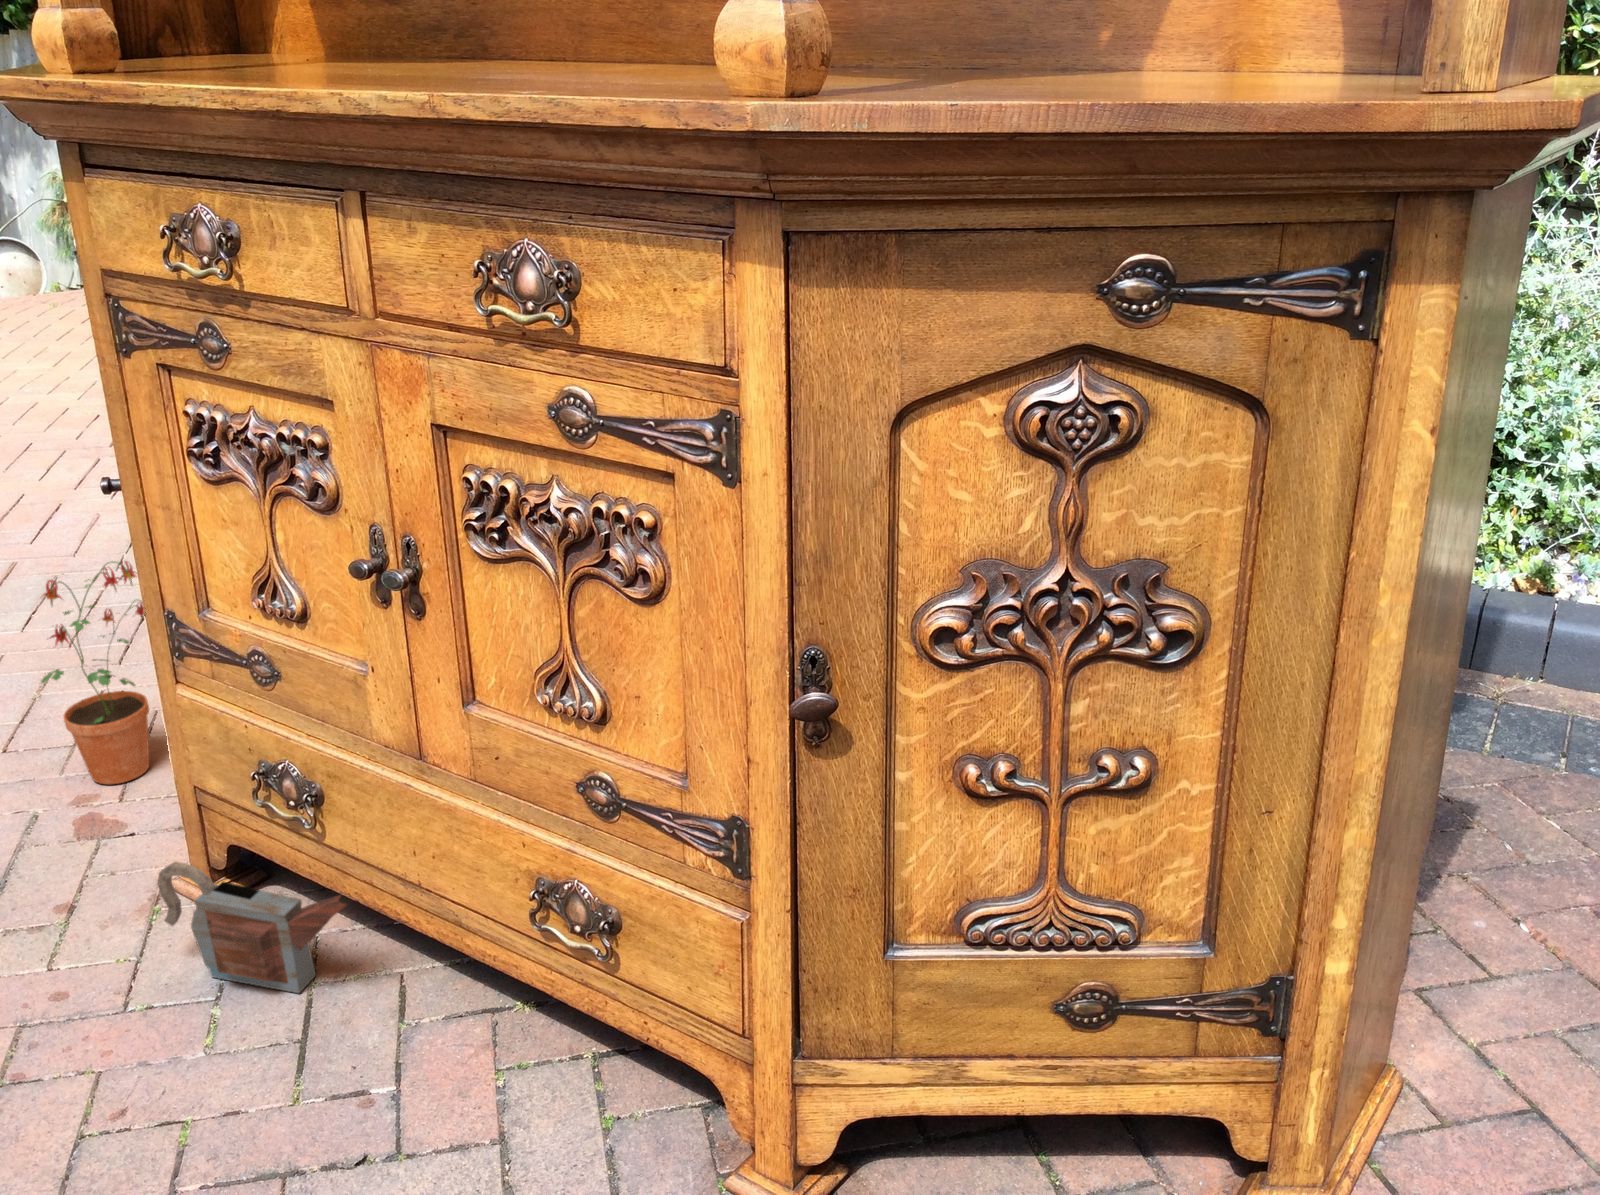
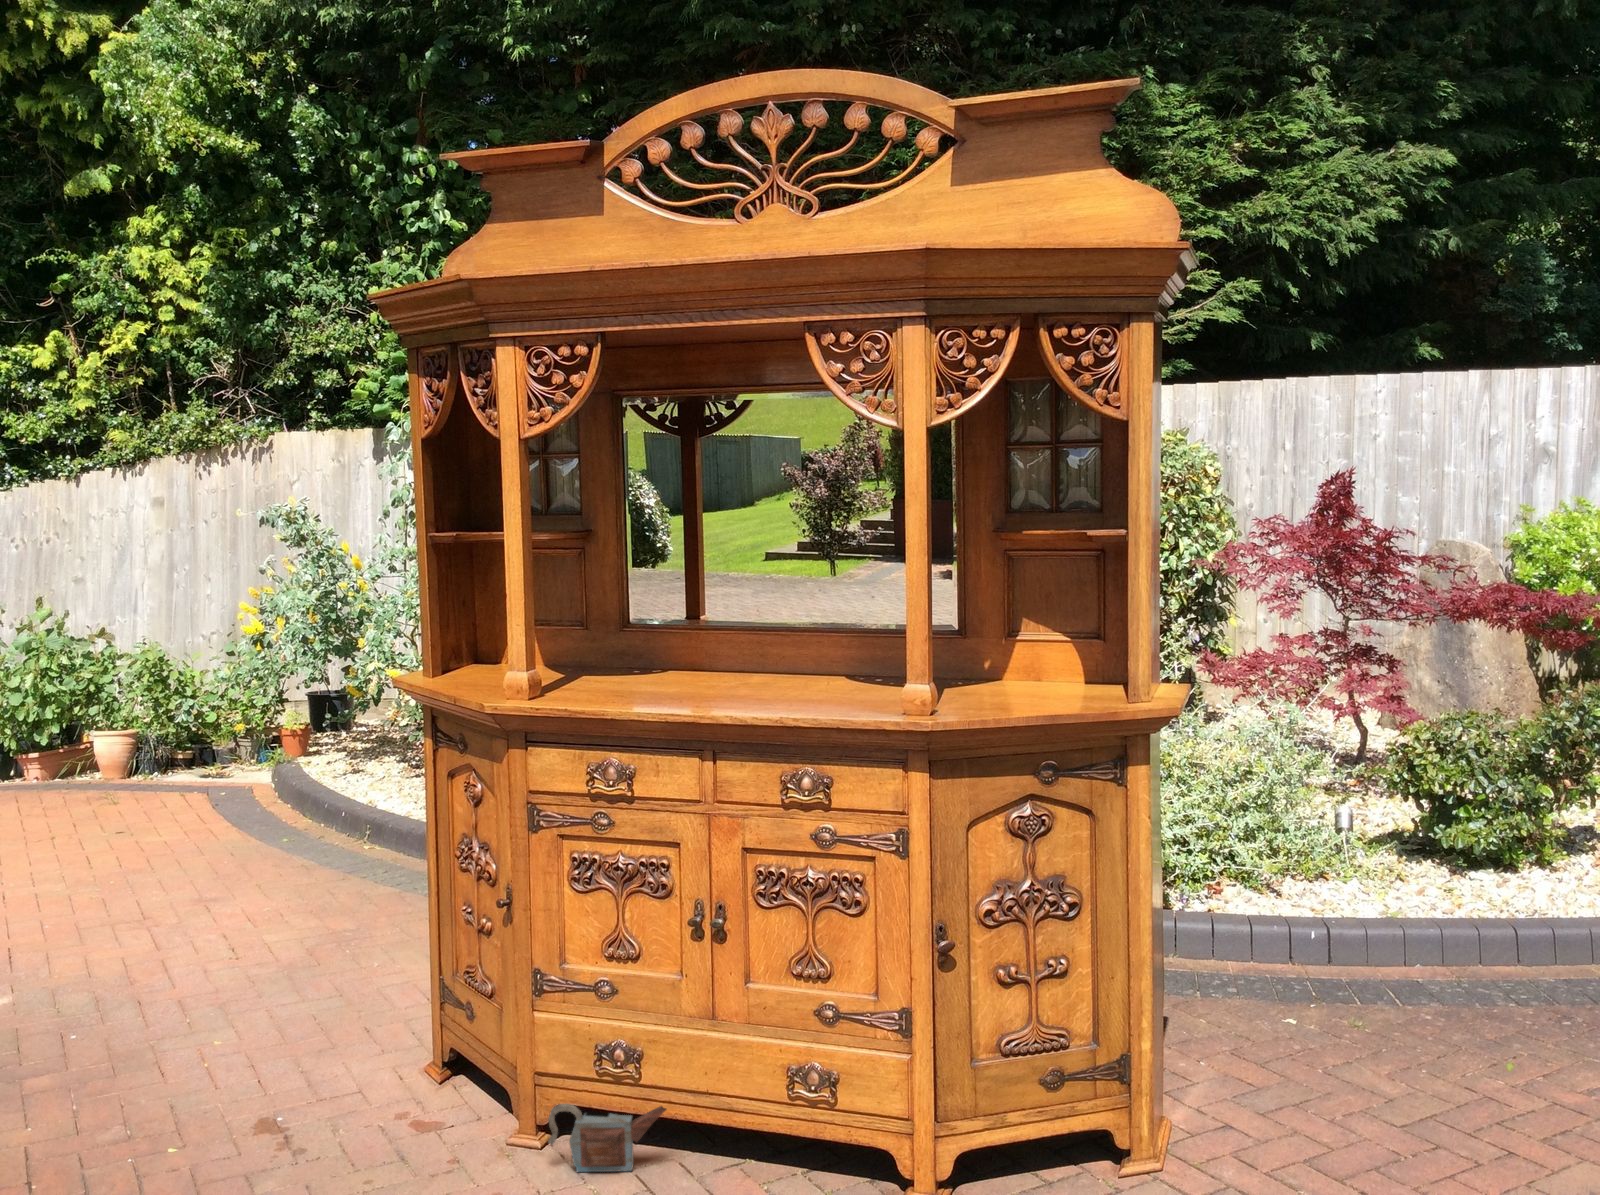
potted plant: present [41,561,149,784] -> none [386,959,450,1105]

